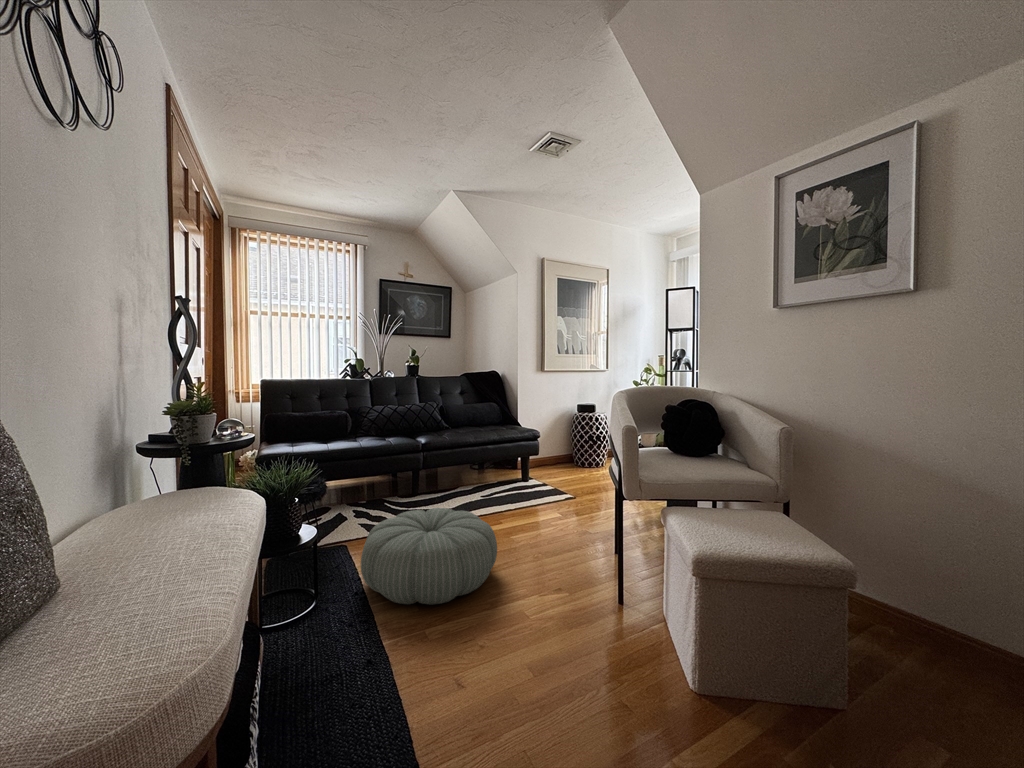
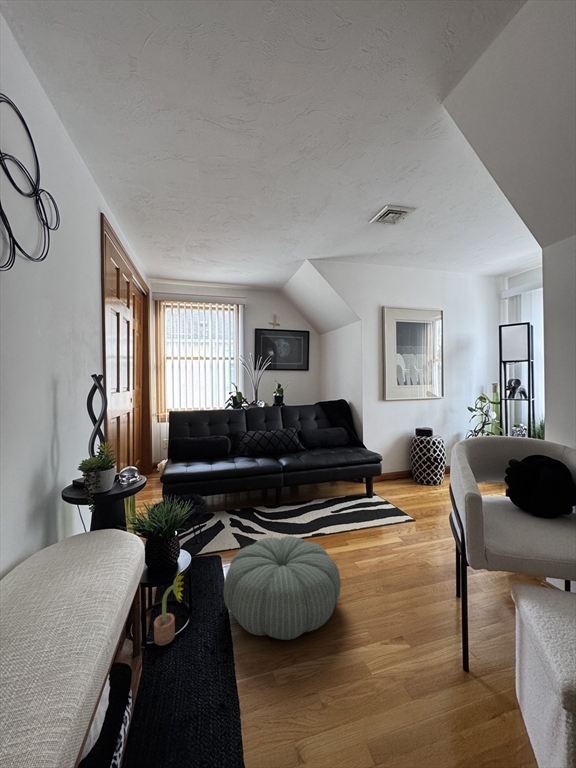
decorative plant: none [275,537,312,627] -> present [154,570,184,645]

